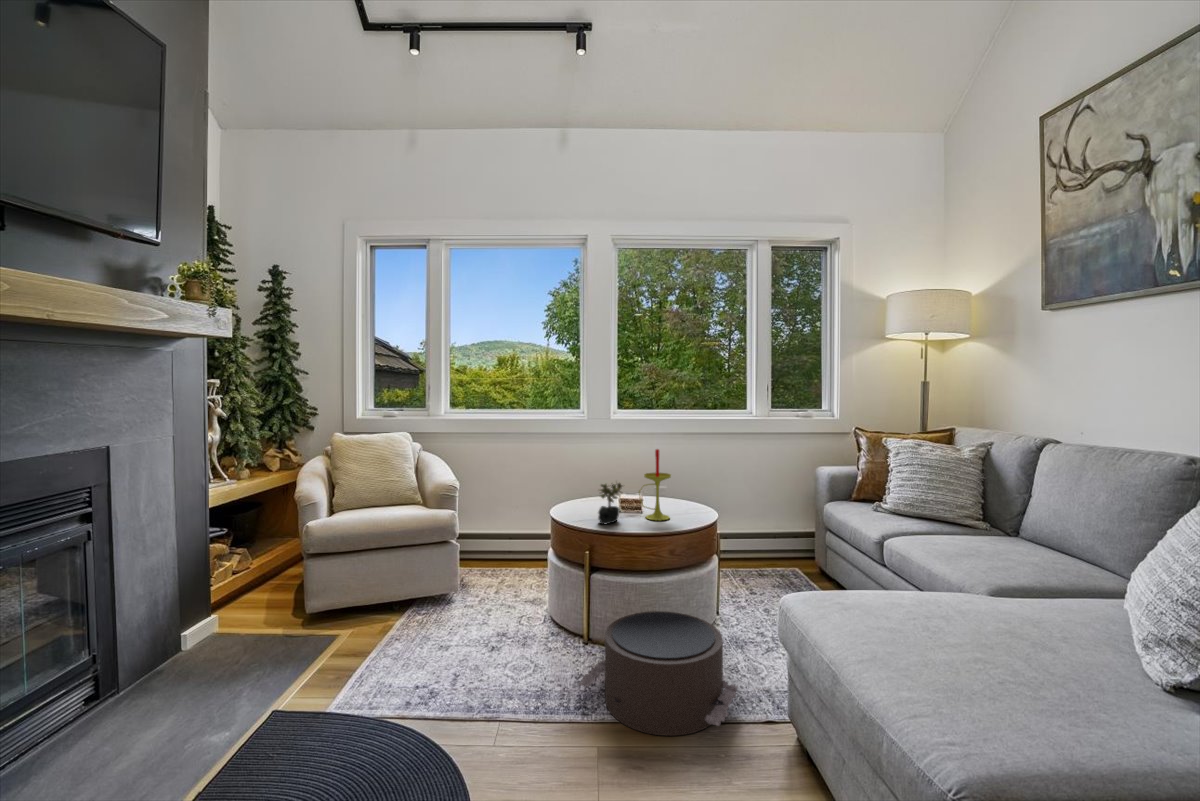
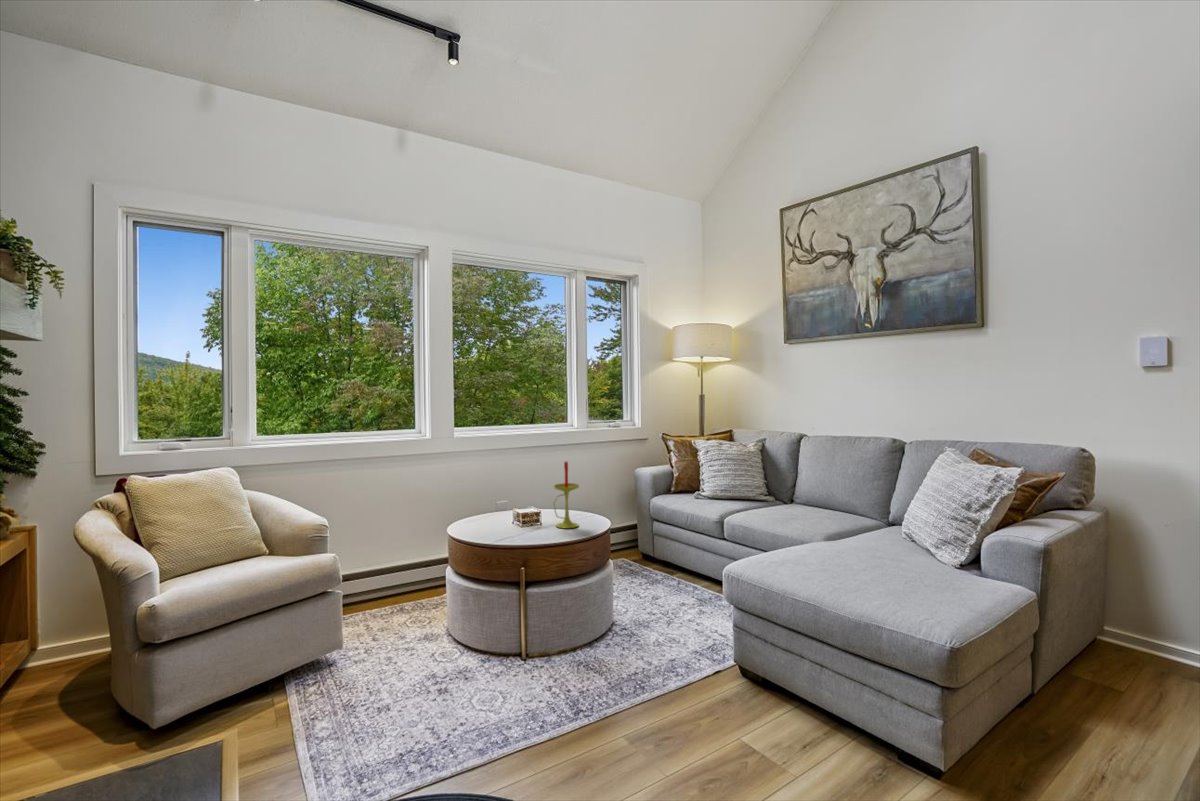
succulent plant: present [598,483,622,524] -> none [519,494,545,539]
pouf: present [580,611,738,736] -> none [568,606,706,713]

